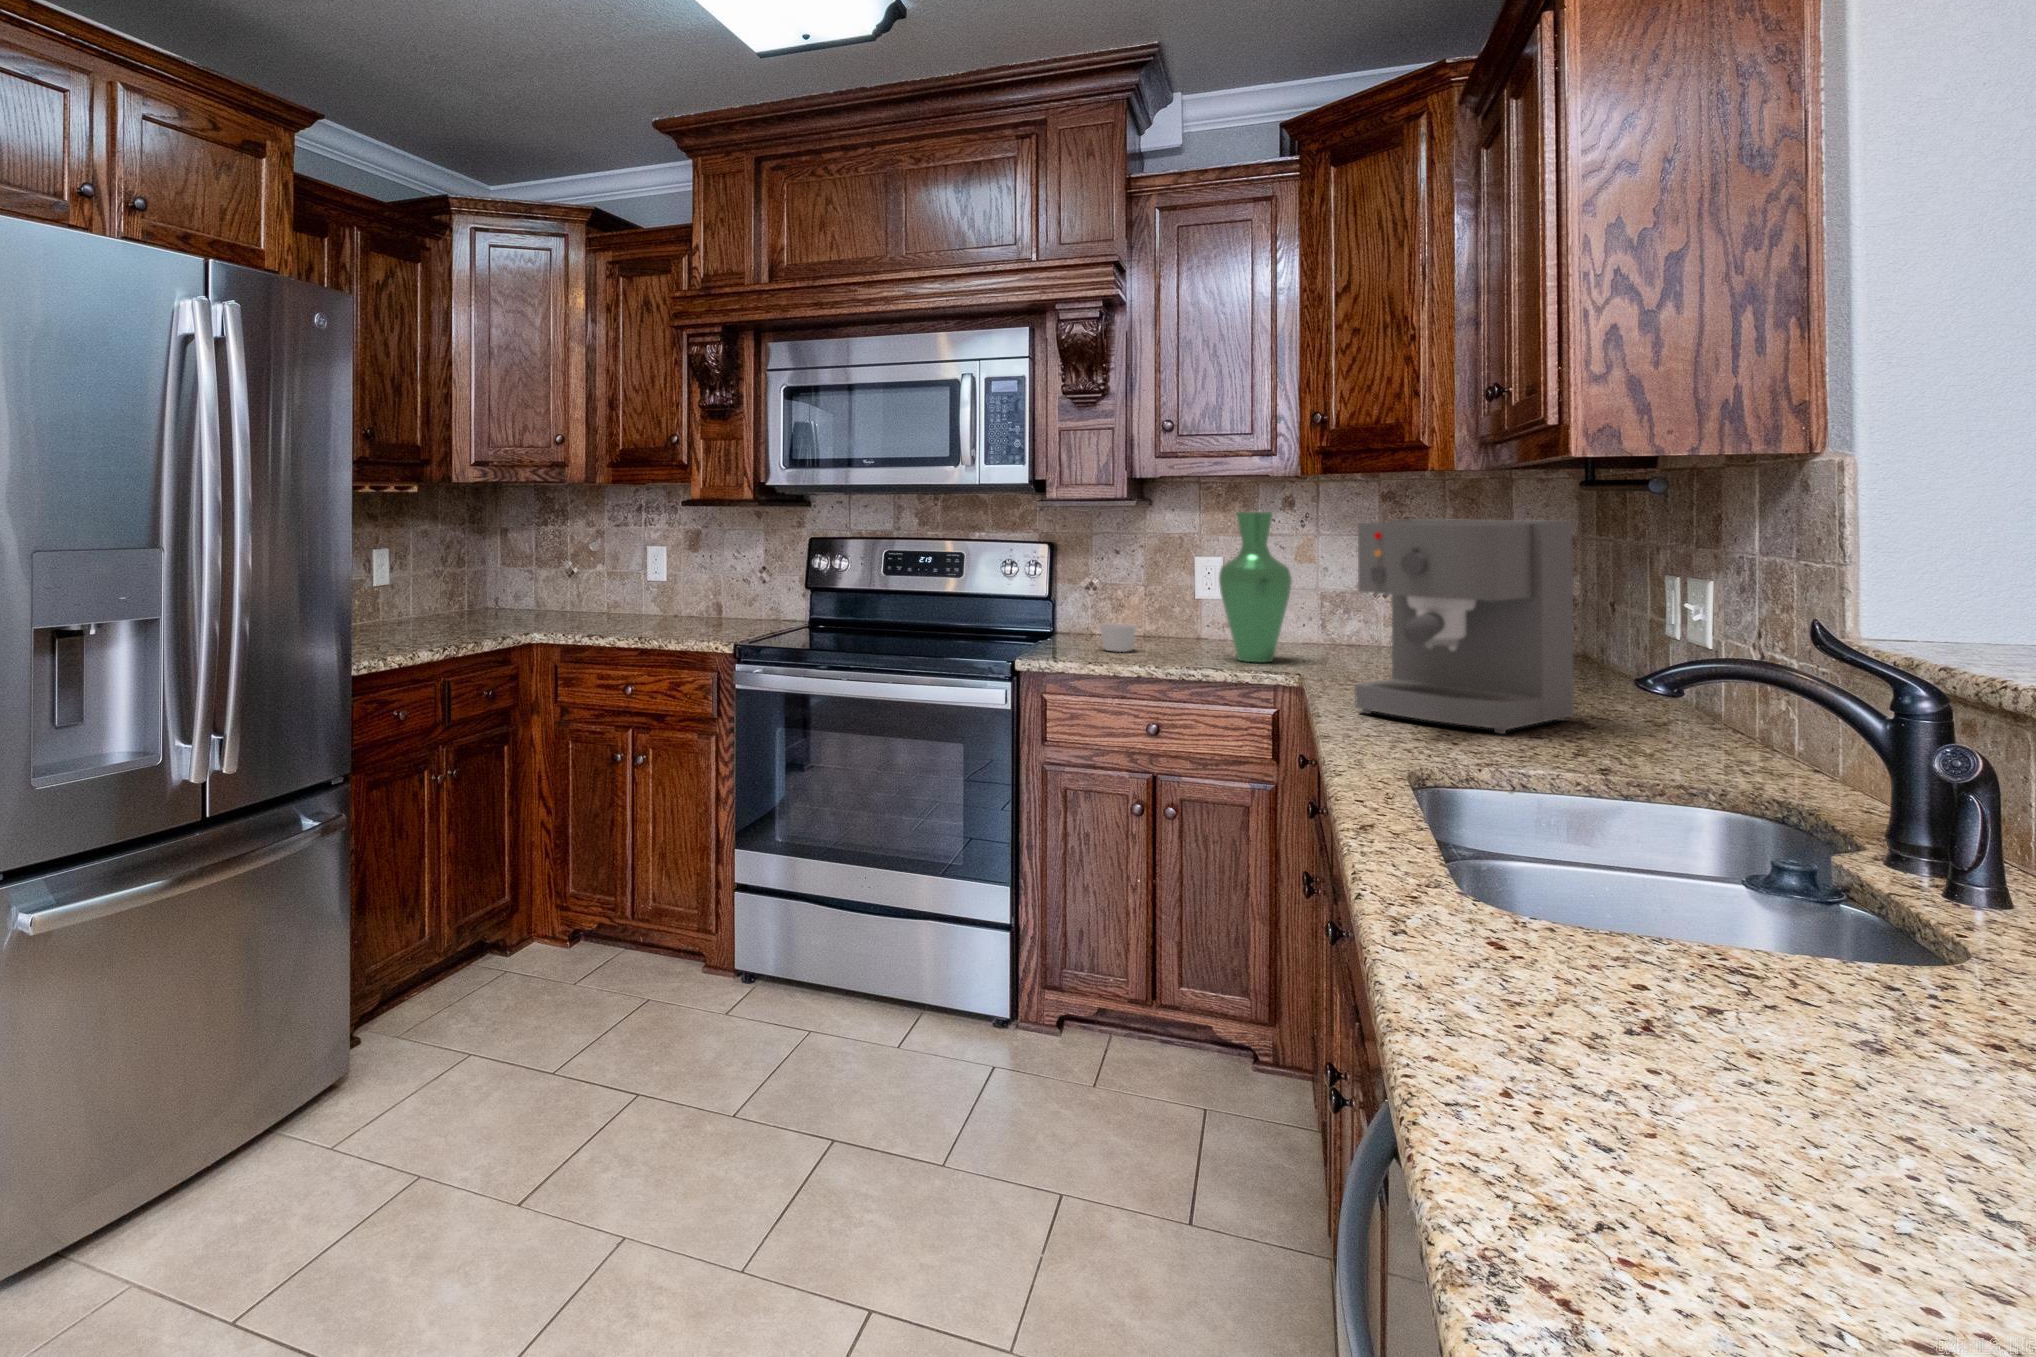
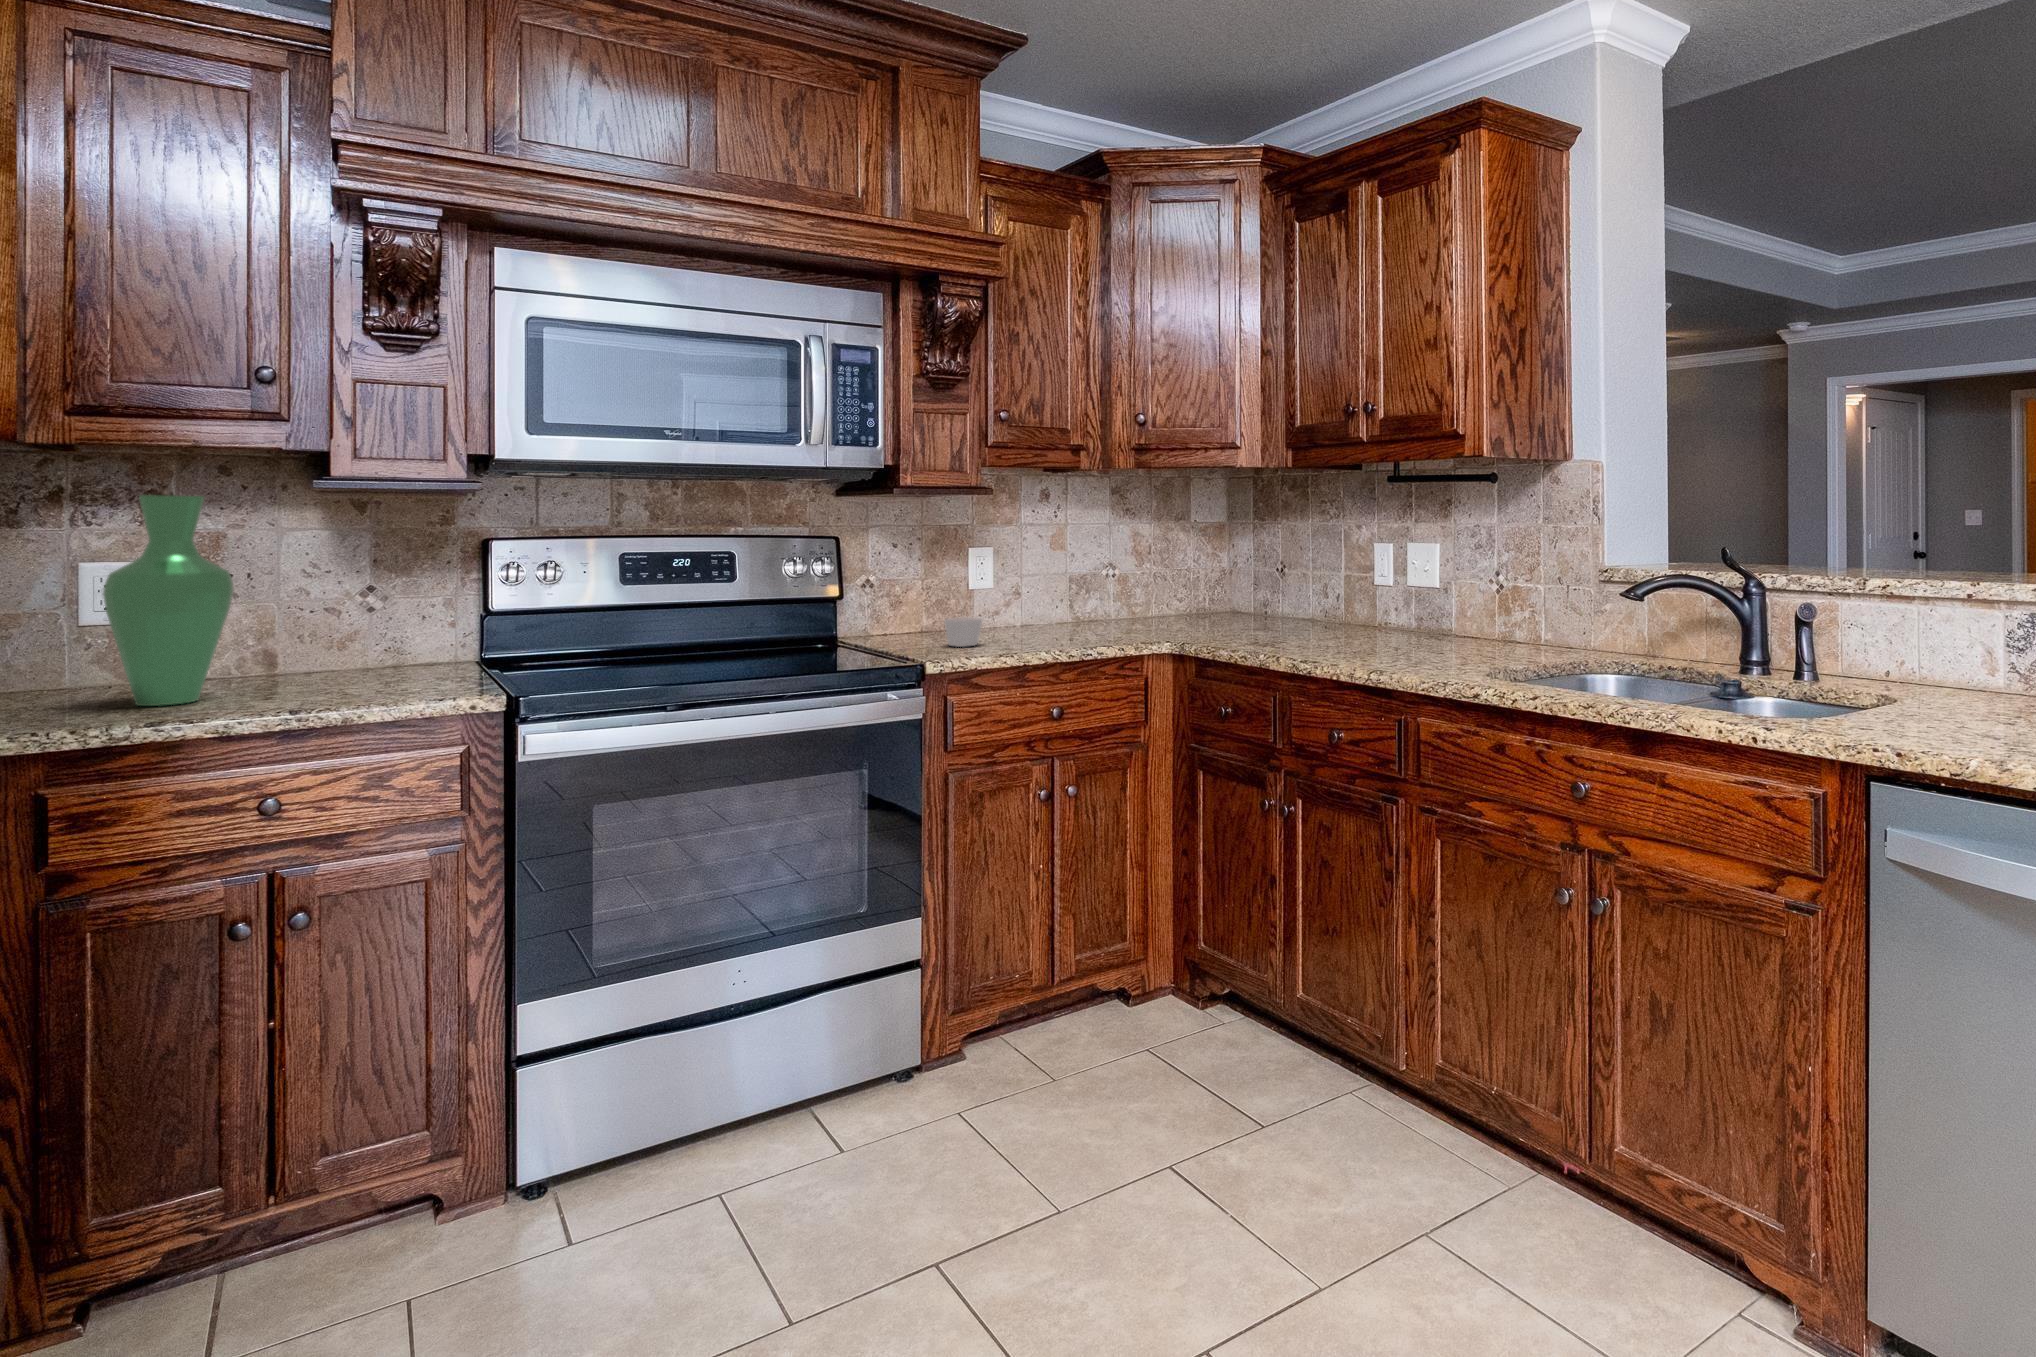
vase: present [1219,512,1292,662] -> present [103,495,233,706]
coffee maker: present [1355,519,1574,734] -> none [1308,507,1434,664]

